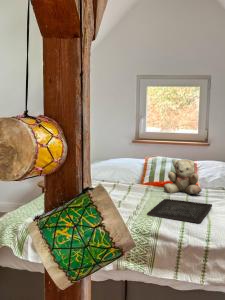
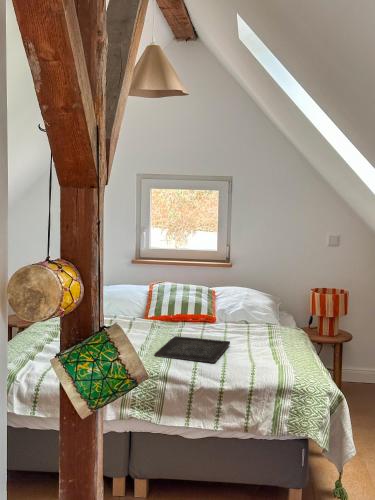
teddy bear: present [164,159,202,194] -> none [174,287,219,330]

